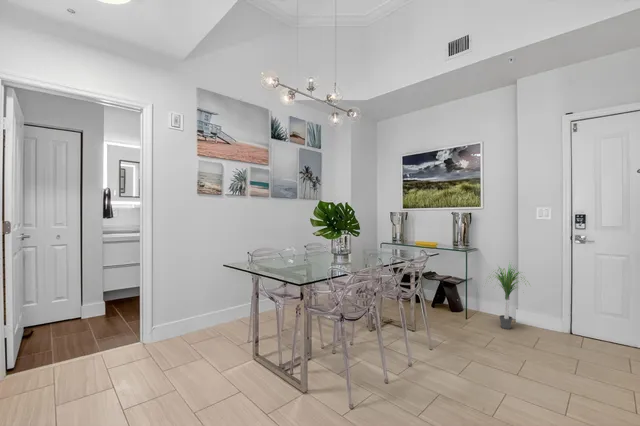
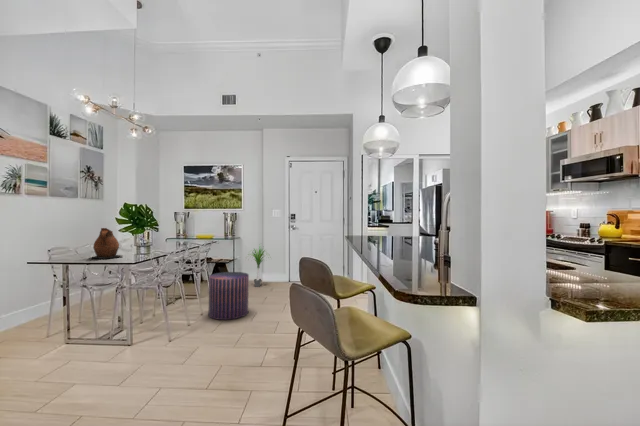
ceramic pitcher: none [273,232,307,270] -> present [92,228,122,258]
pouf: none [418,304,486,393] -> present [209,272,249,320]

